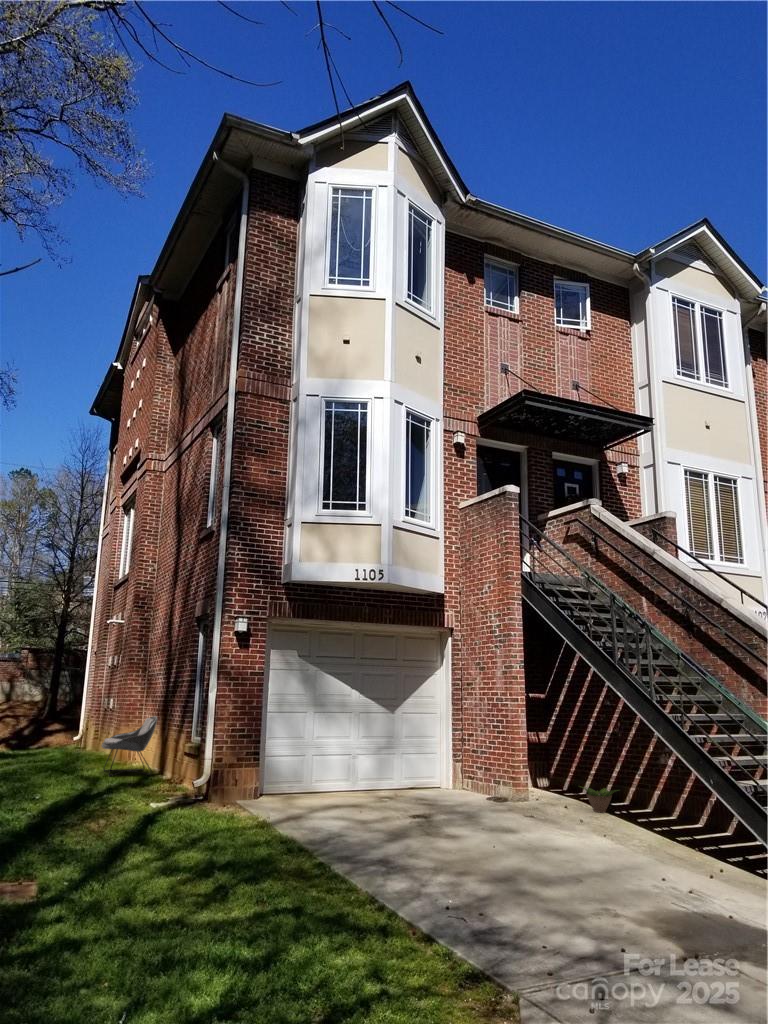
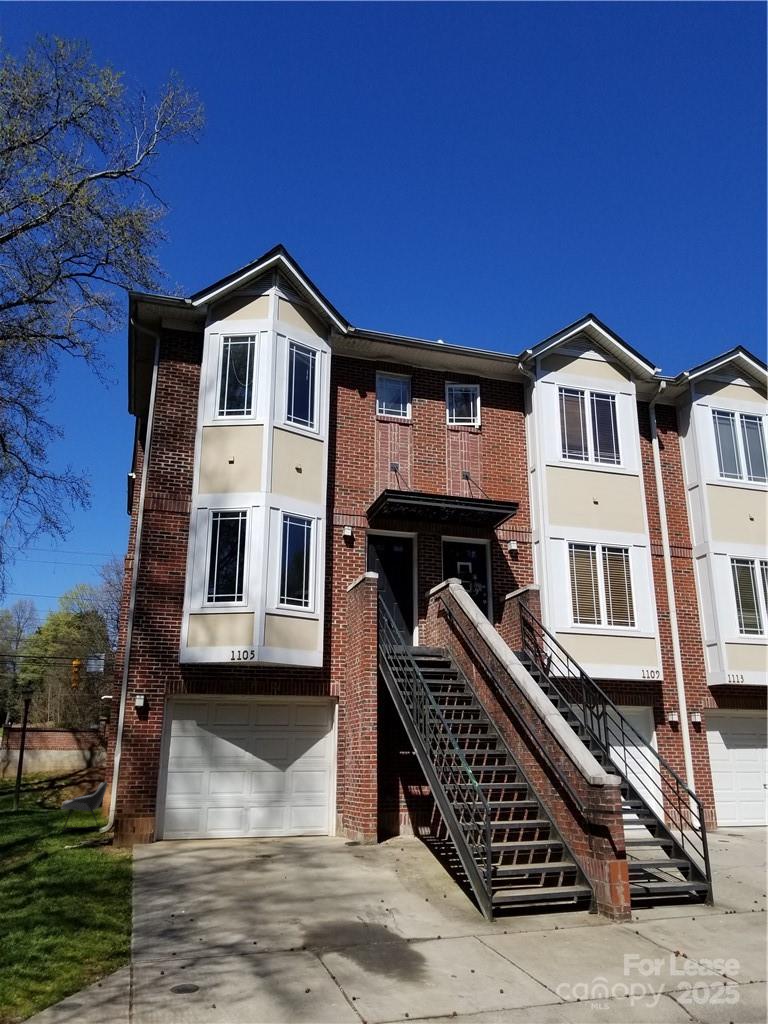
decorative plant: present [580,786,618,812] -> none [420,830,453,852]

